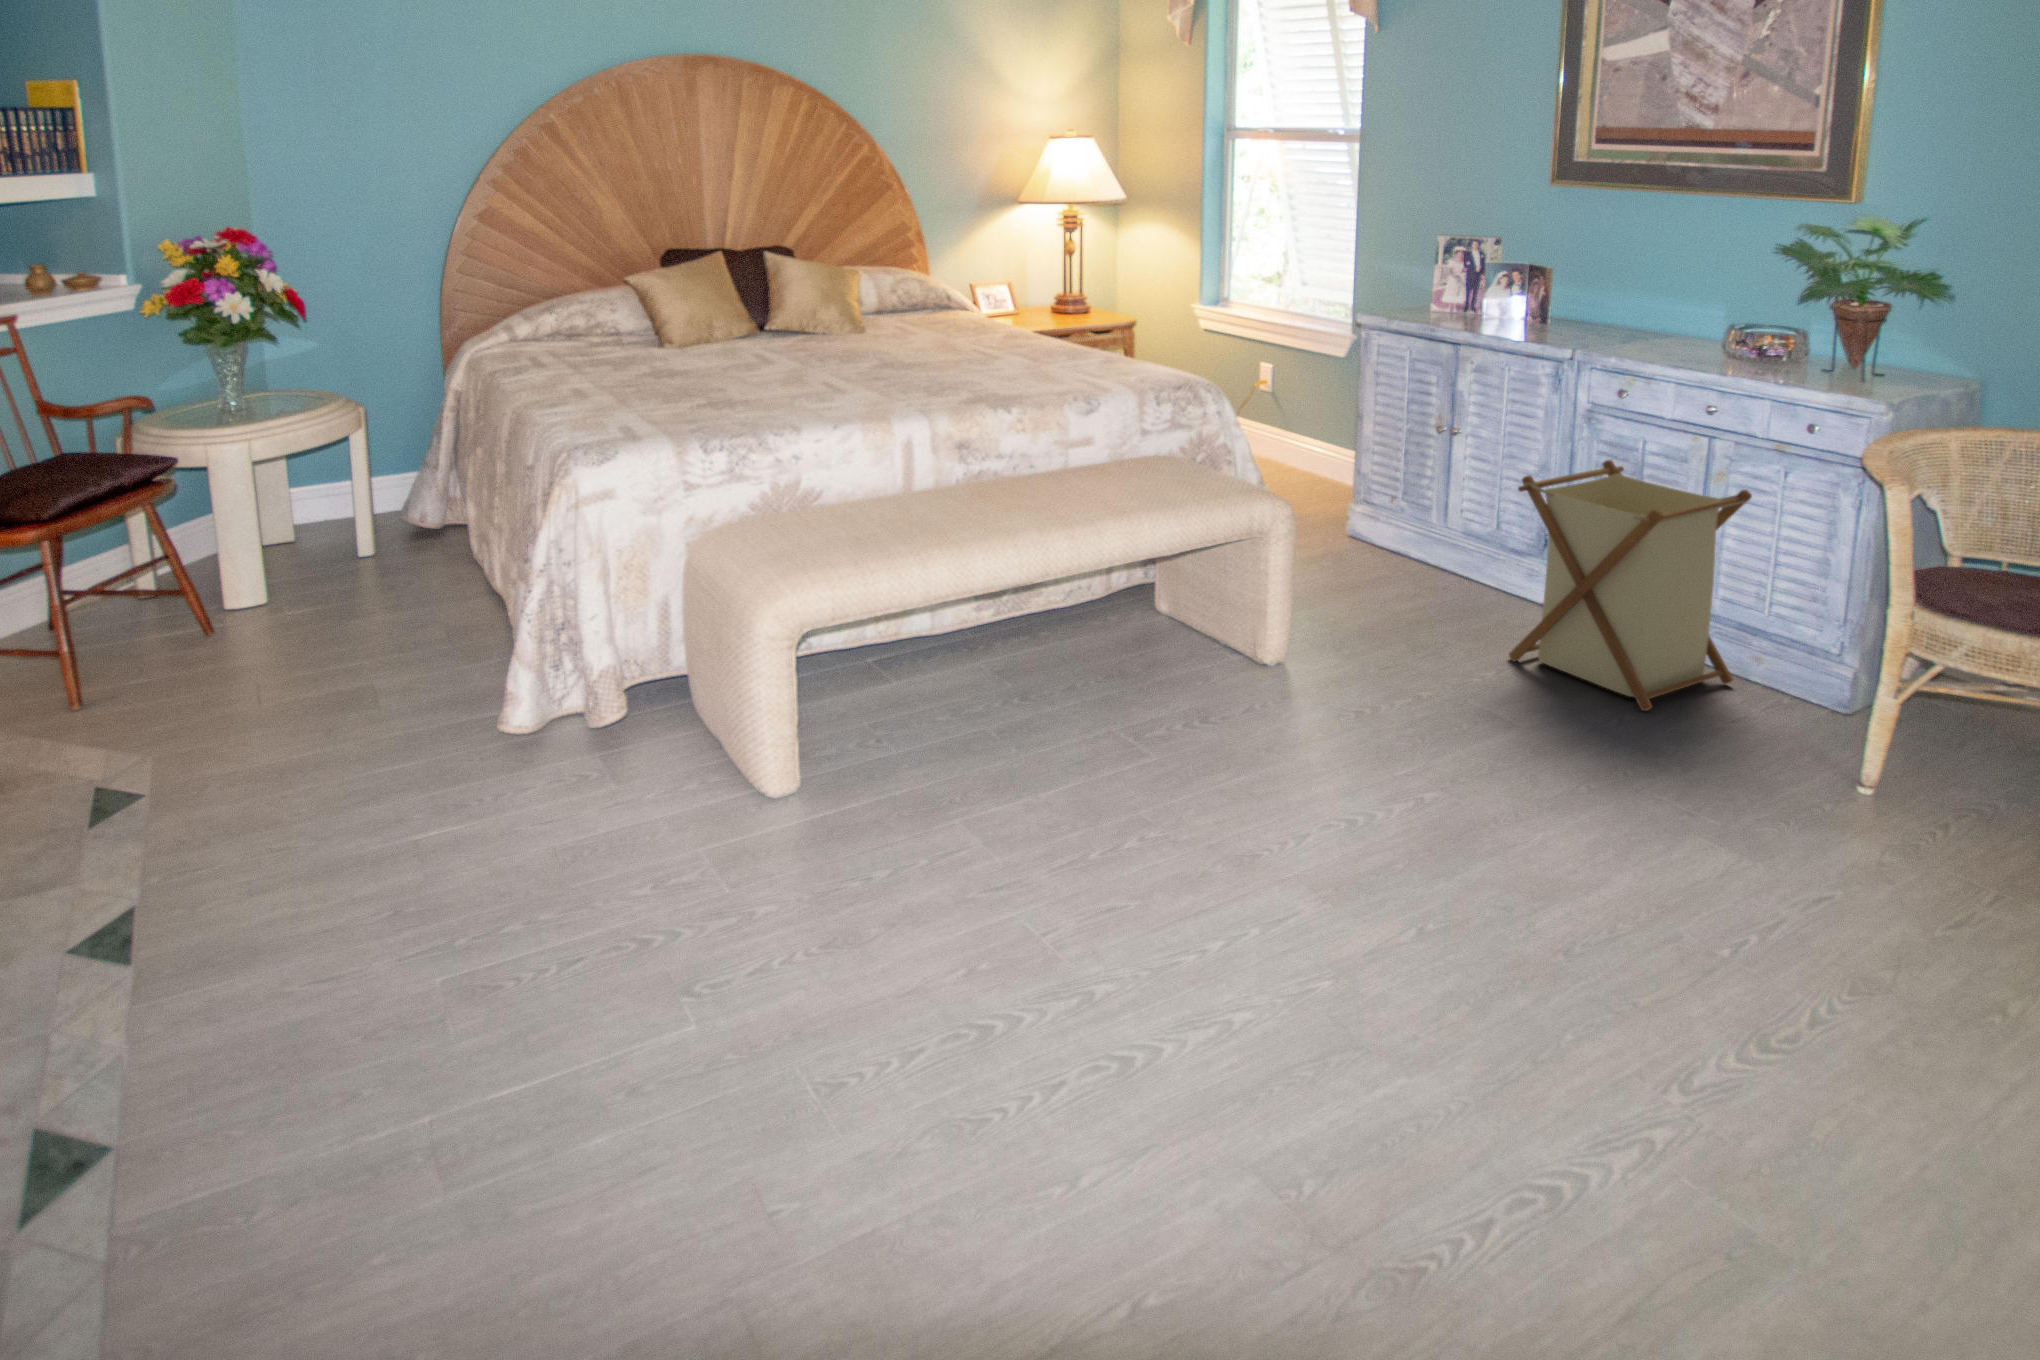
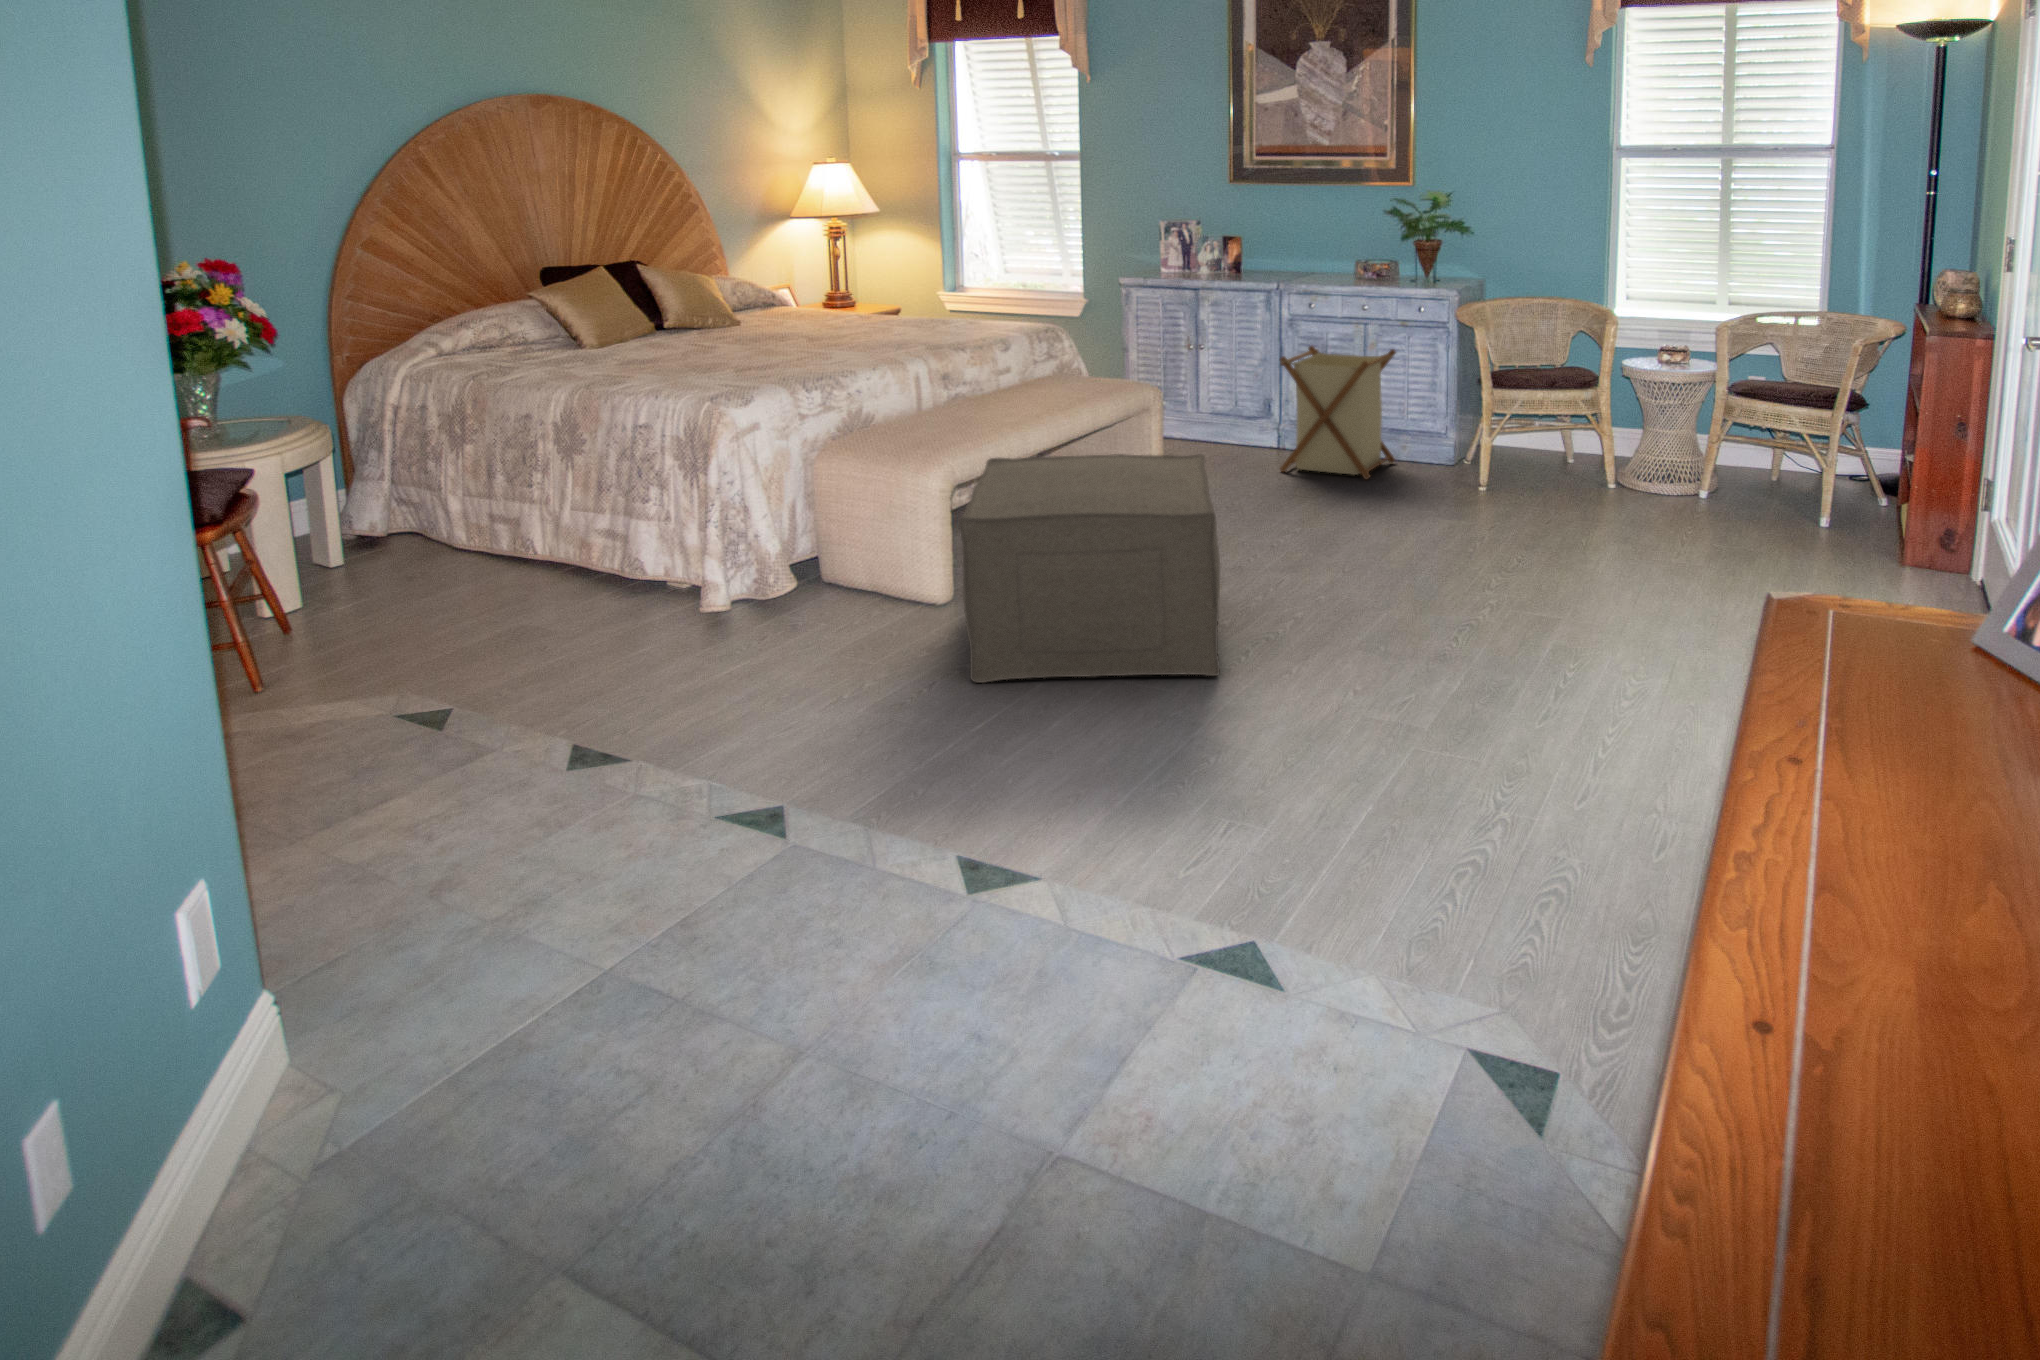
ottoman: none [540,606,1103,1136] -> present [959,454,1220,683]

